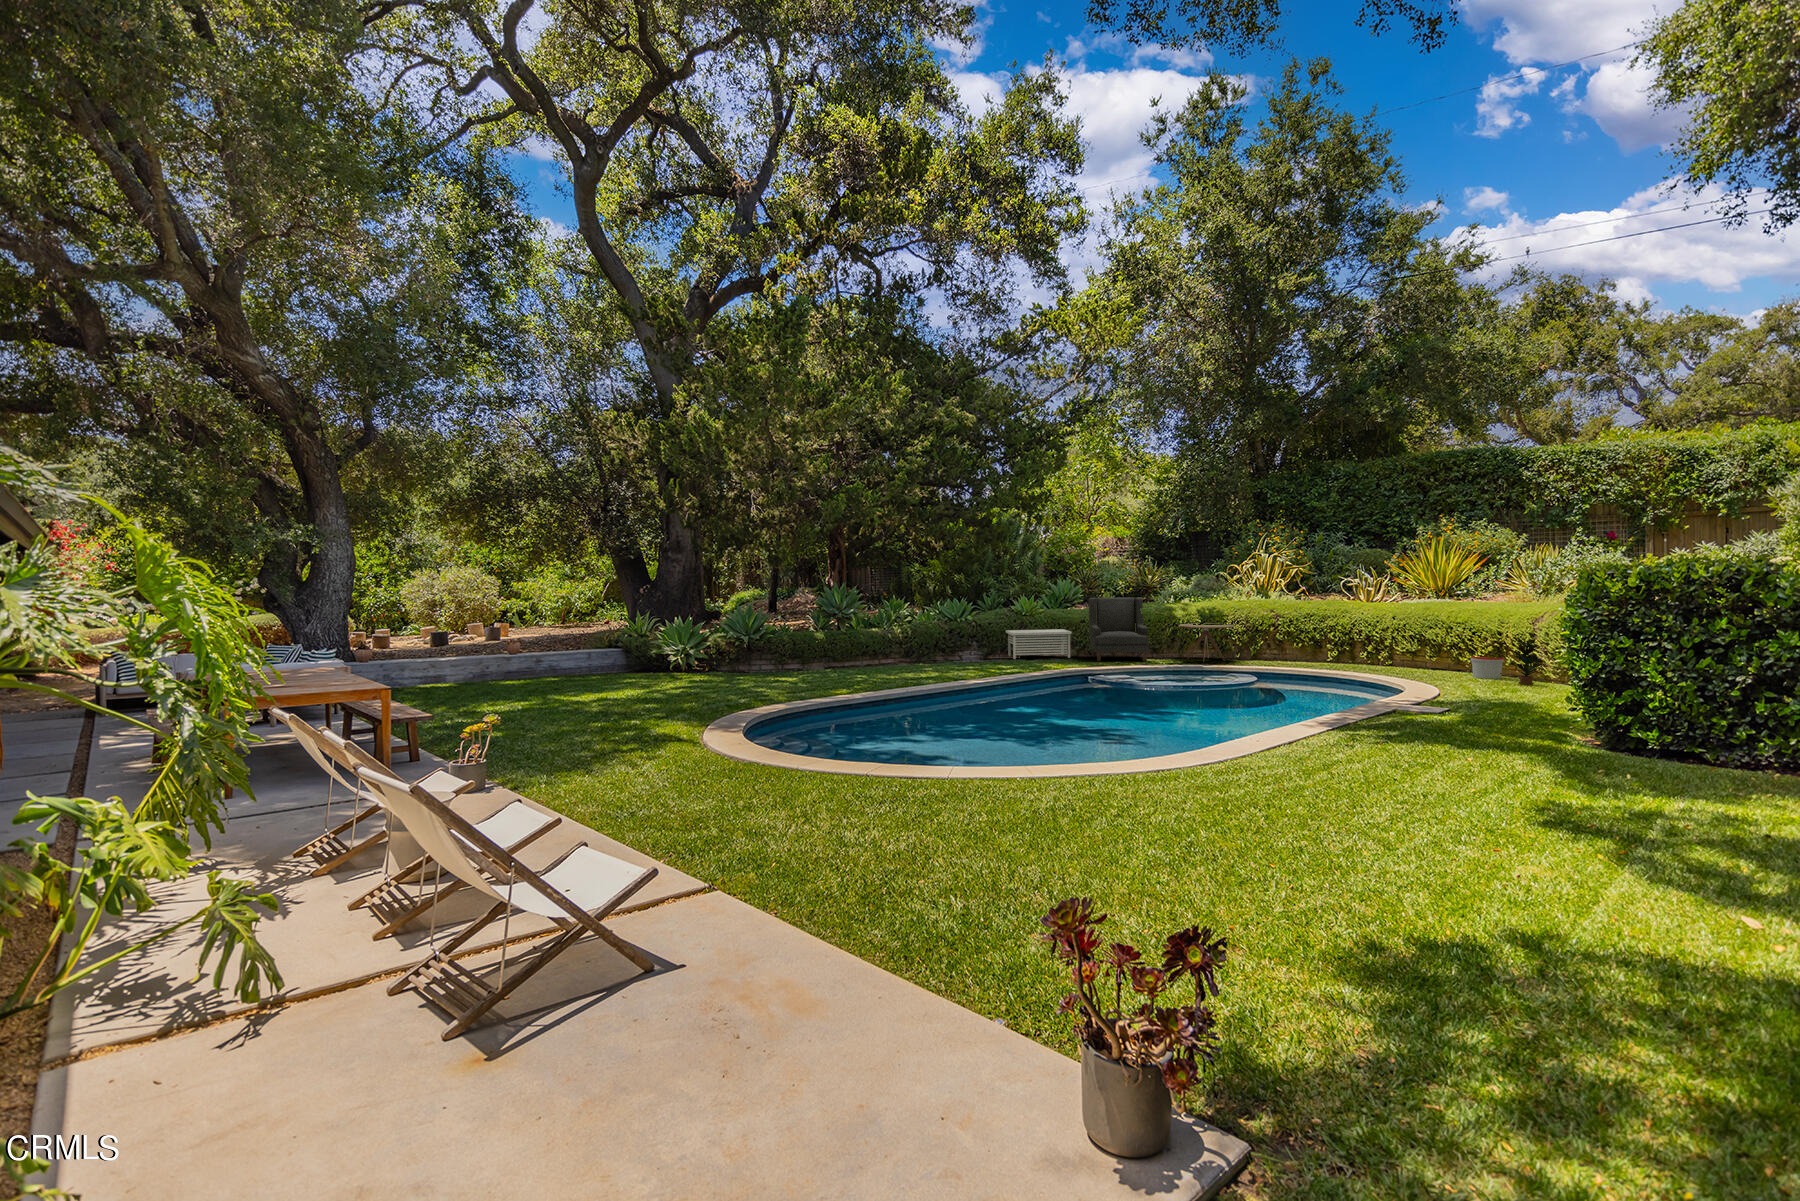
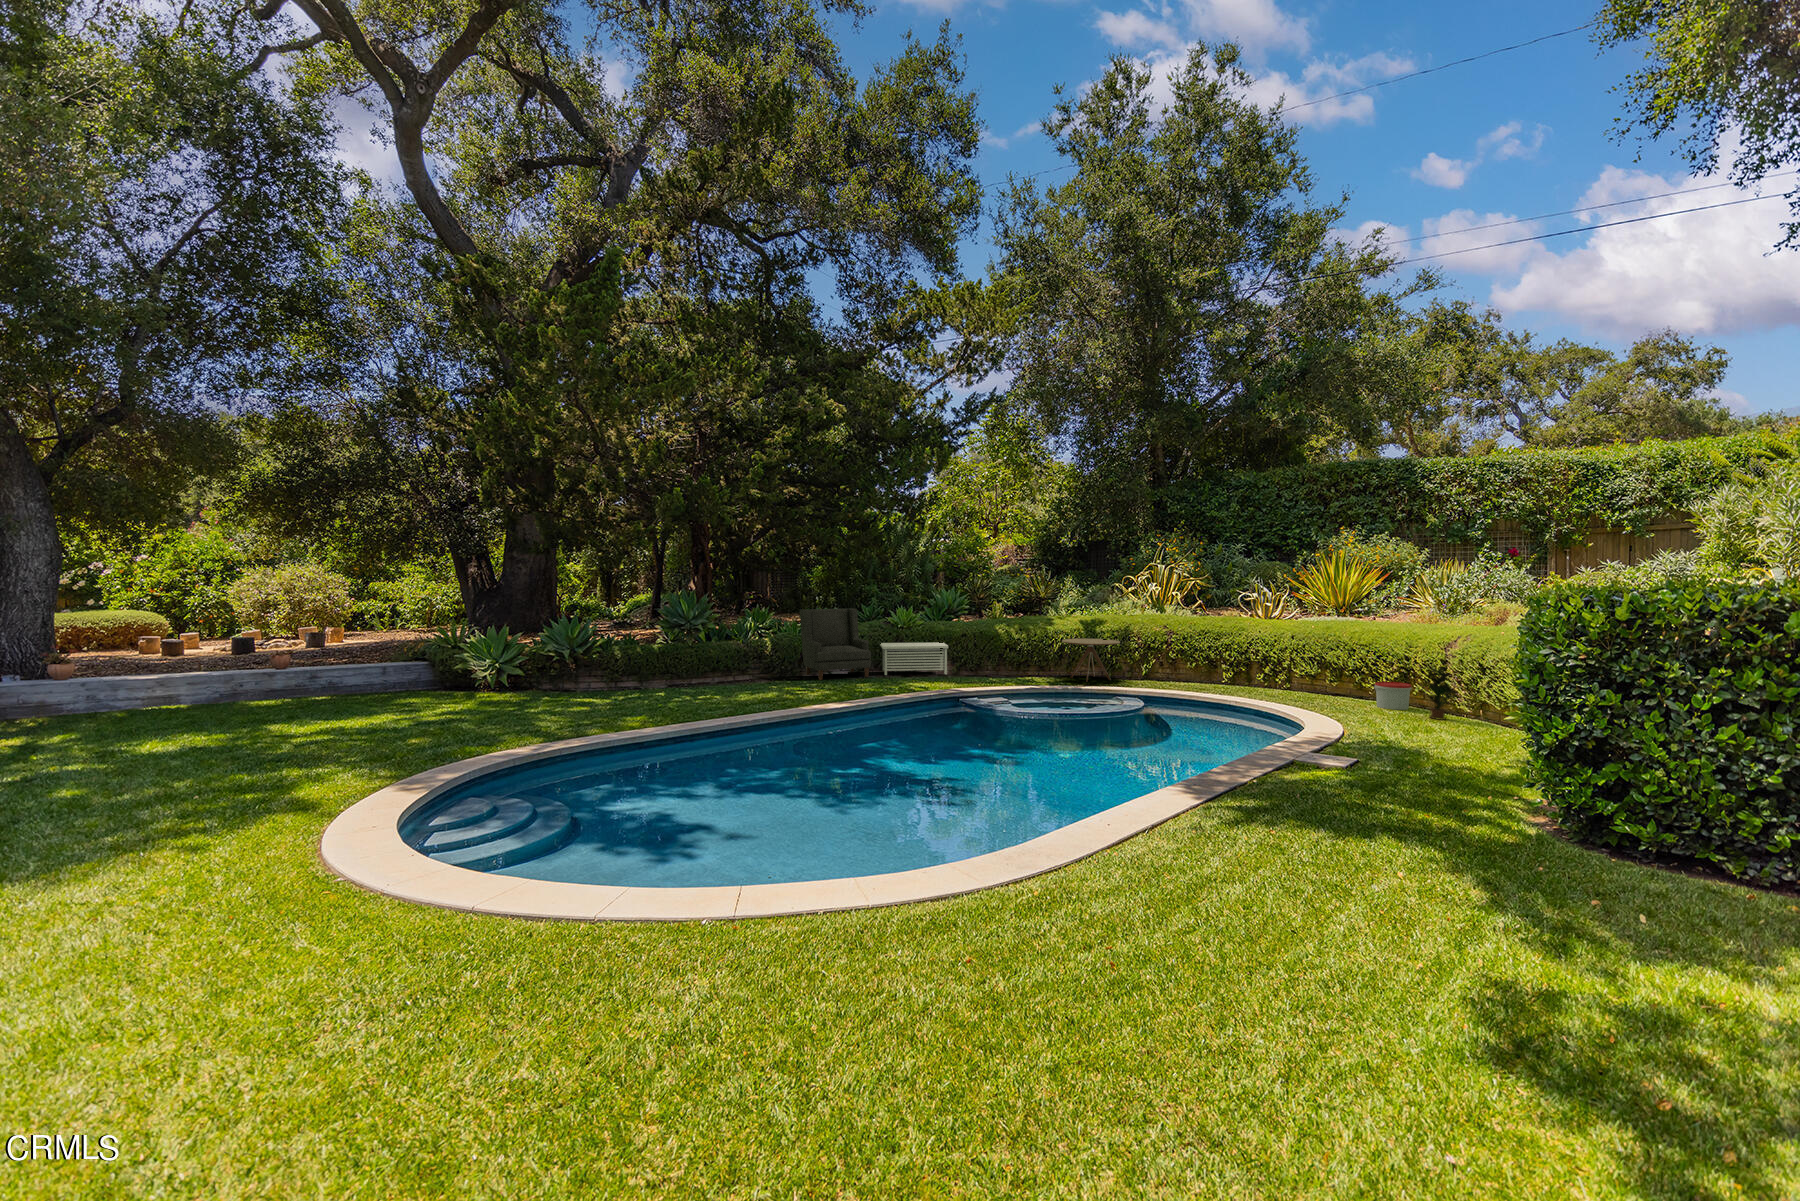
chair: present [1089,597,1149,661] -> present [800,608,871,680]

